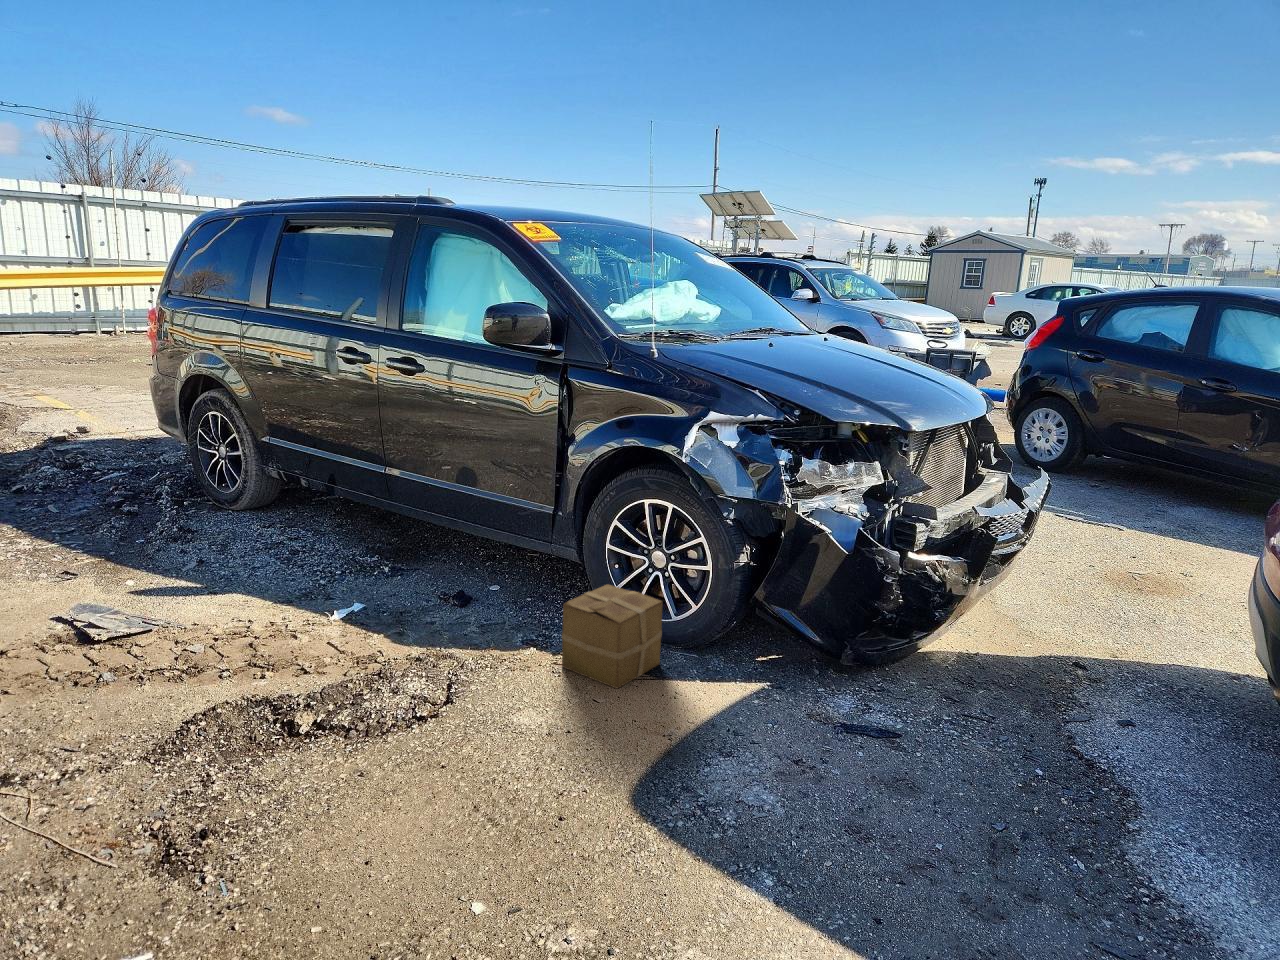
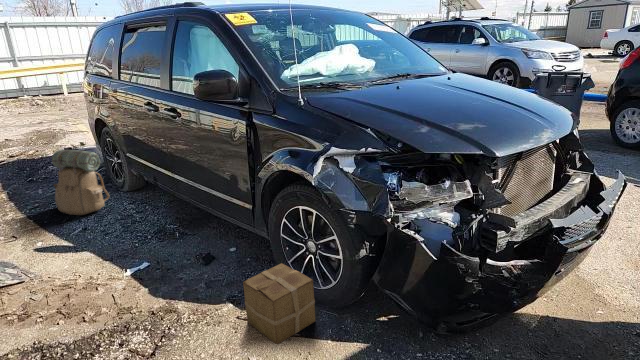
backpack: none [132,422,228,536] -> present [52,150,109,215]

